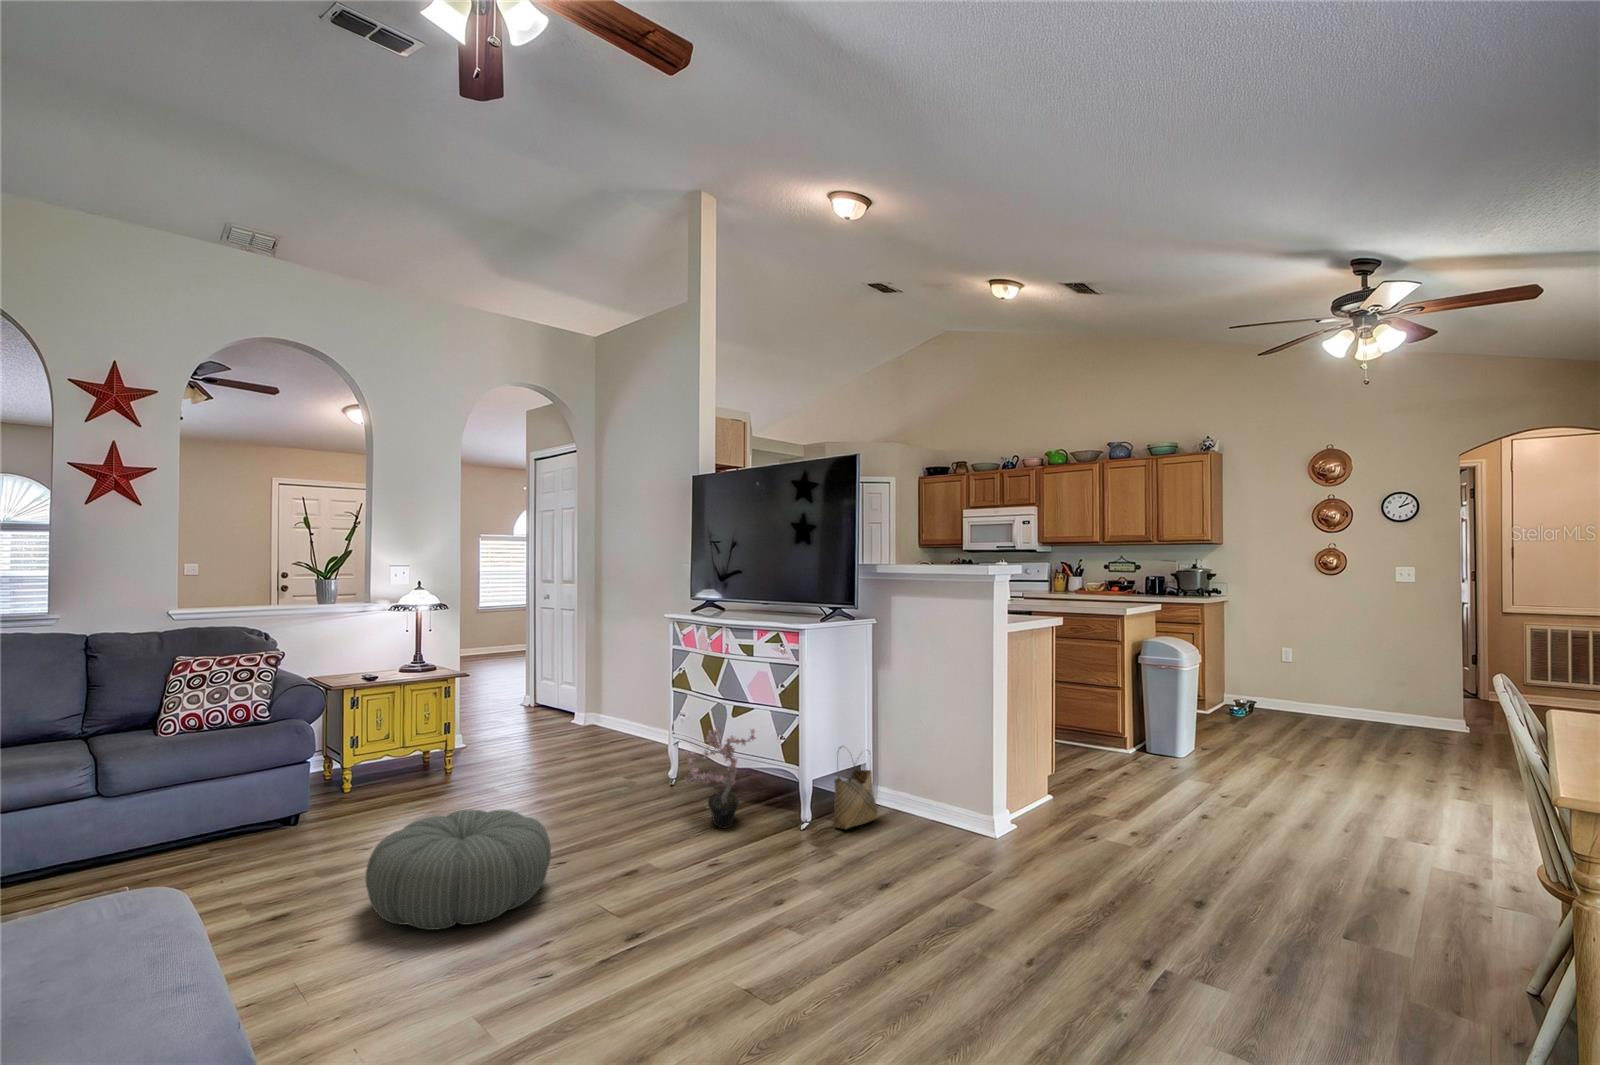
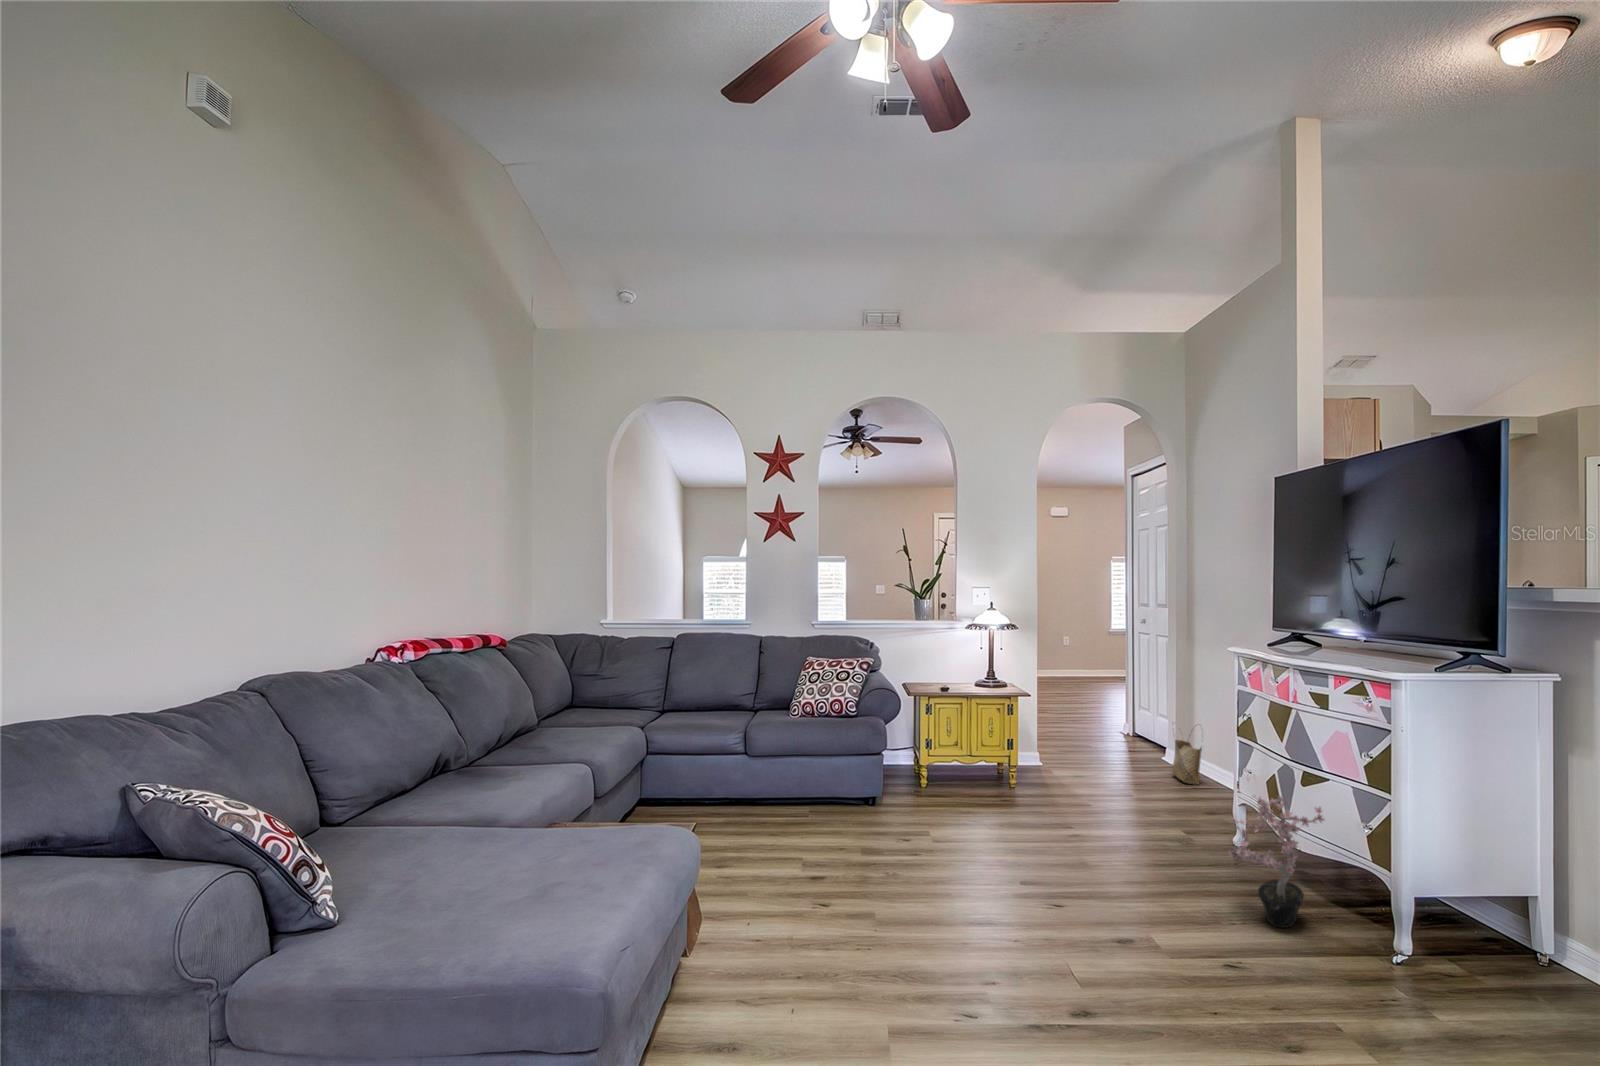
woven basket: present [833,758,877,829] -> present [1172,740,1202,785]
pouf: present [365,809,551,930] -> none [869,825,1037,938]

